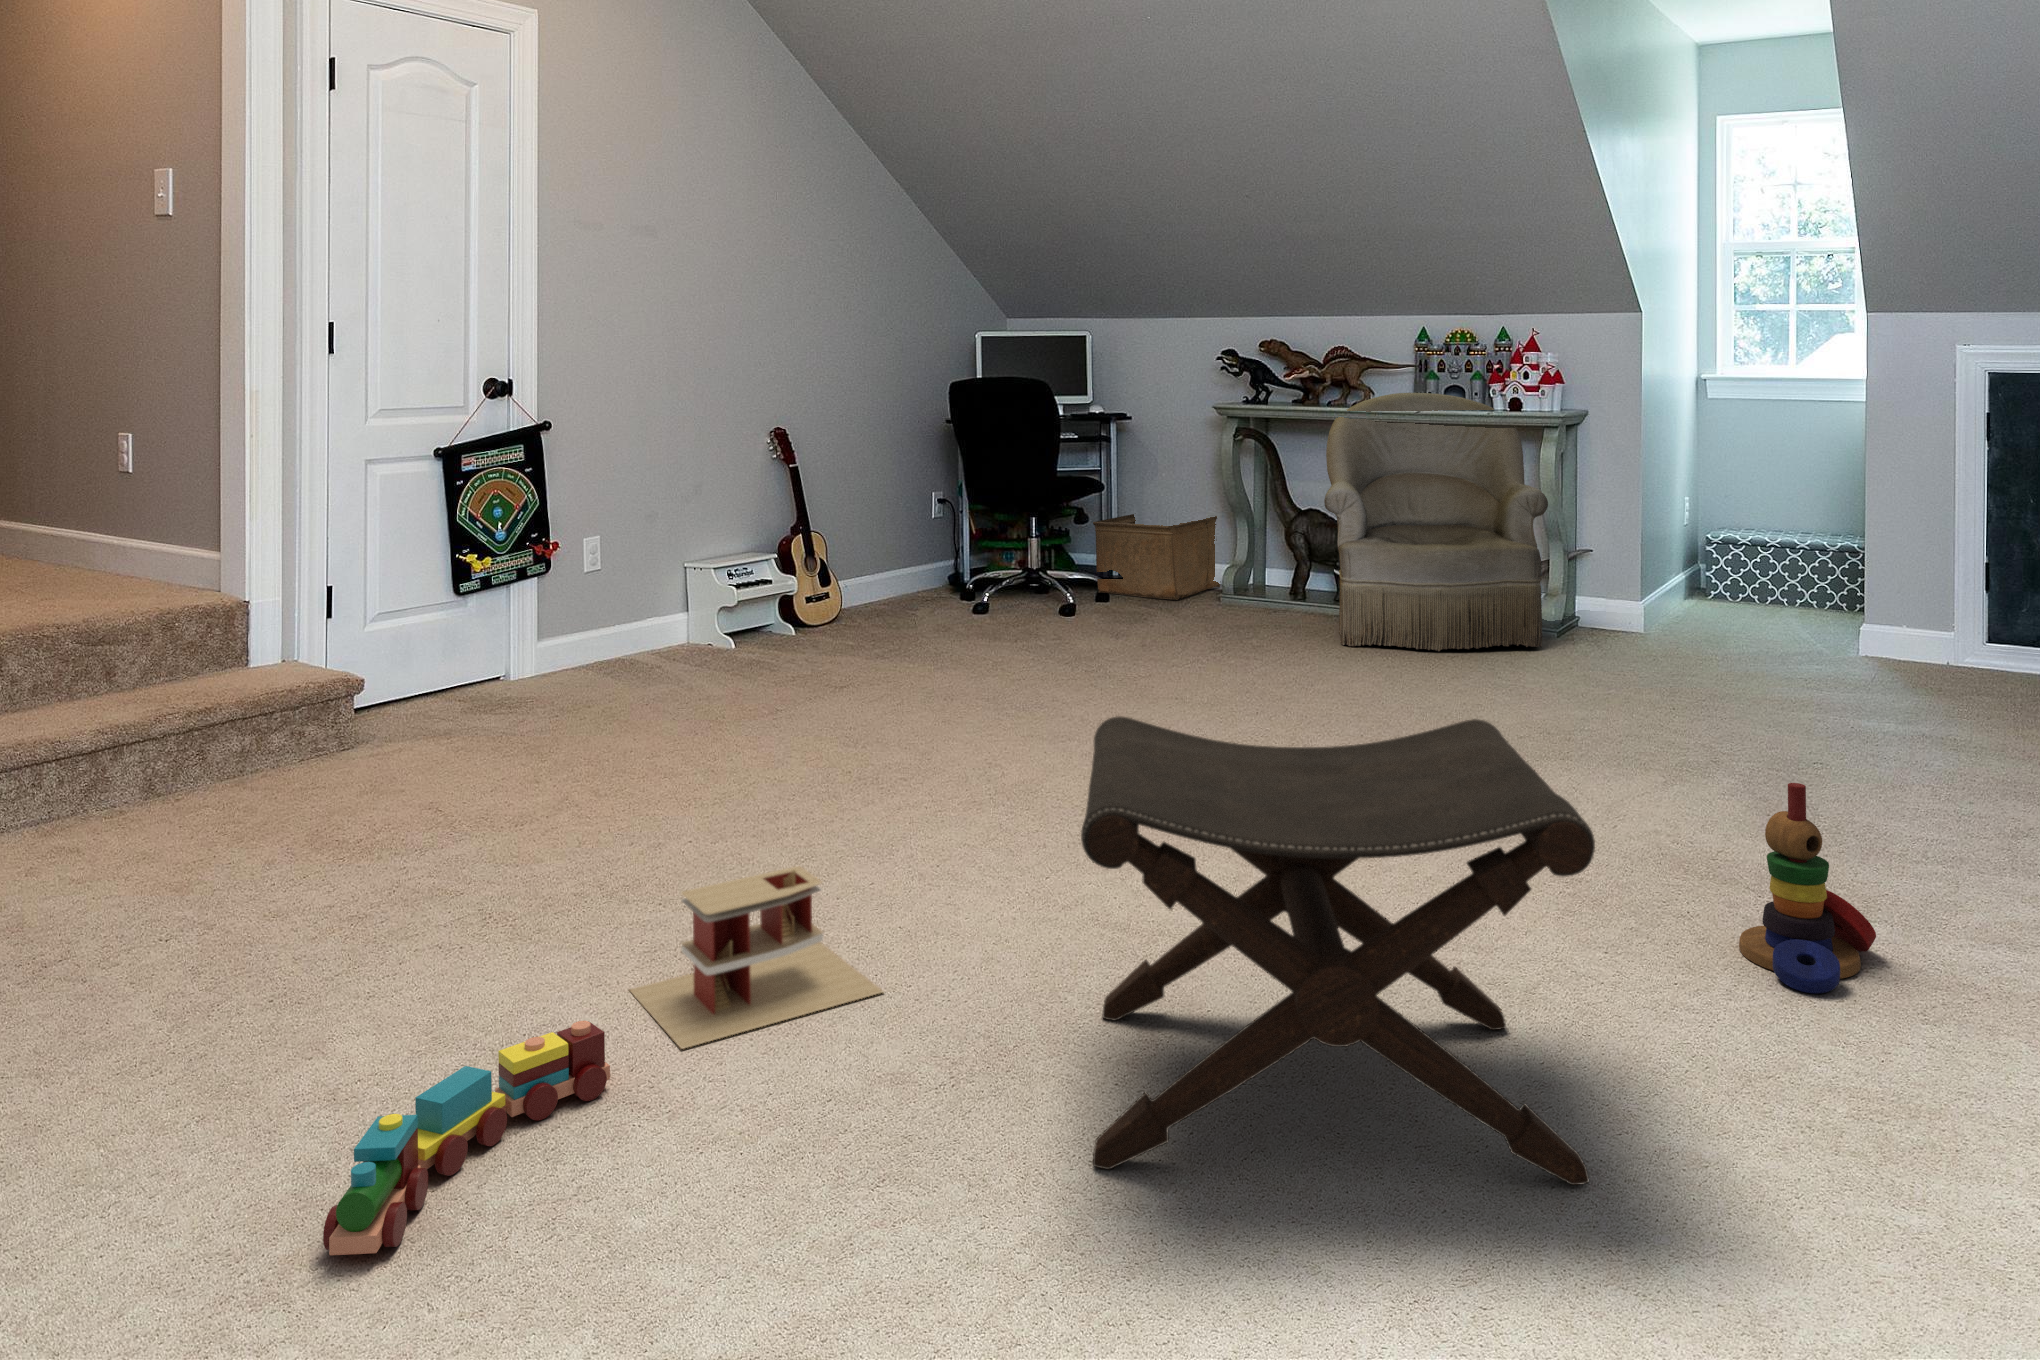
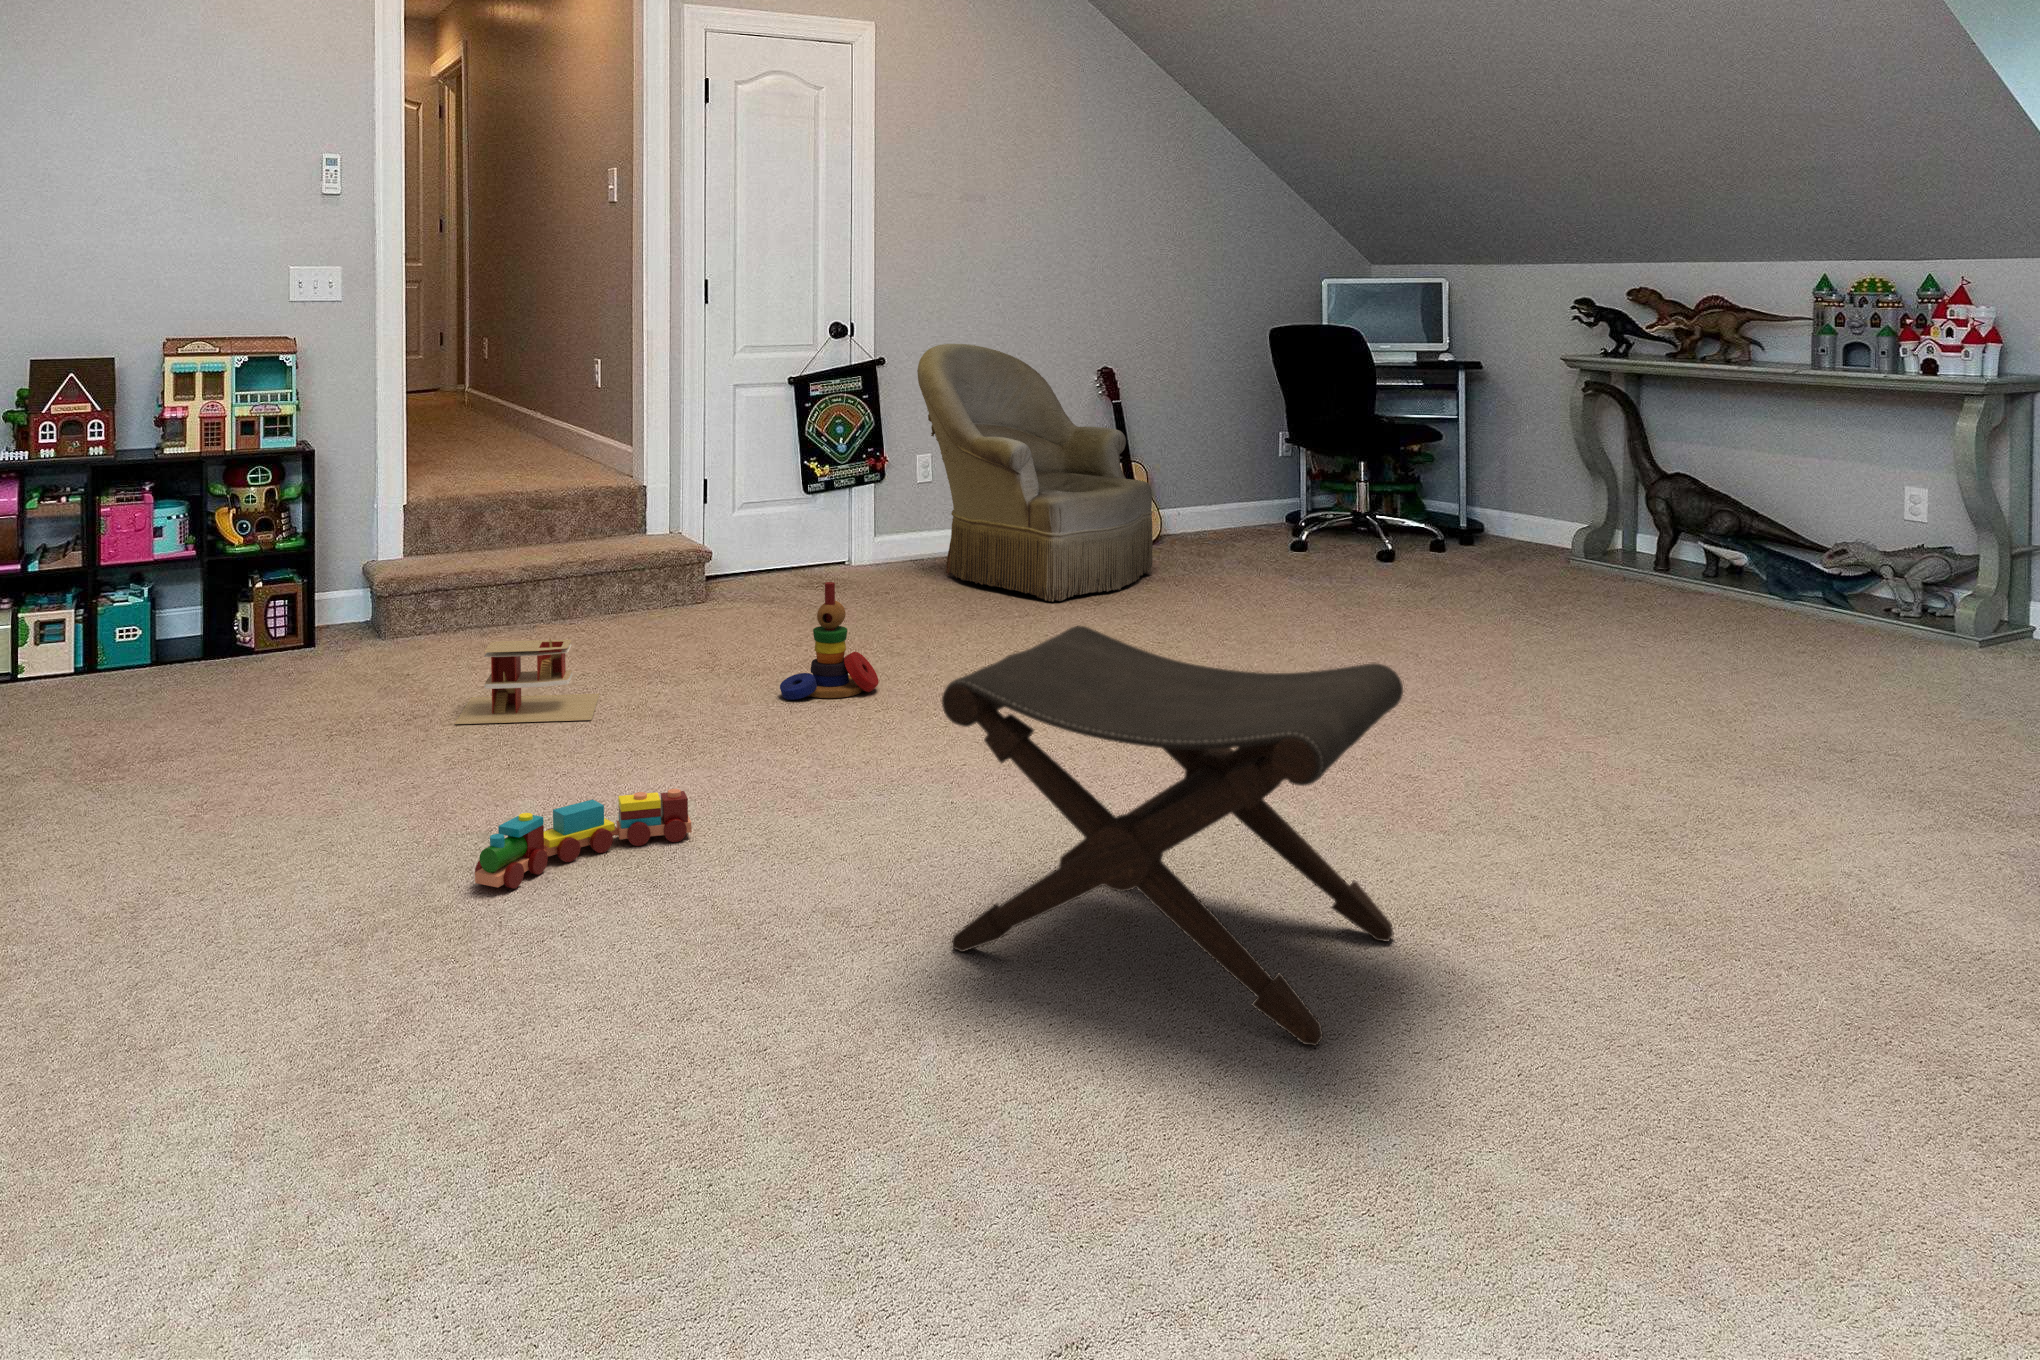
armchair: present [1324,393,1548,651] -> present [917,344,1153,602]
storage bin: present [1093,514,1220,599] -> none [1439,466,1588,559]
stacking toy: present [1739,783,1876,993] -> present [780,582,879,700]
toy house: present [630,867,883,1049] -> present [455,637,600,724]

